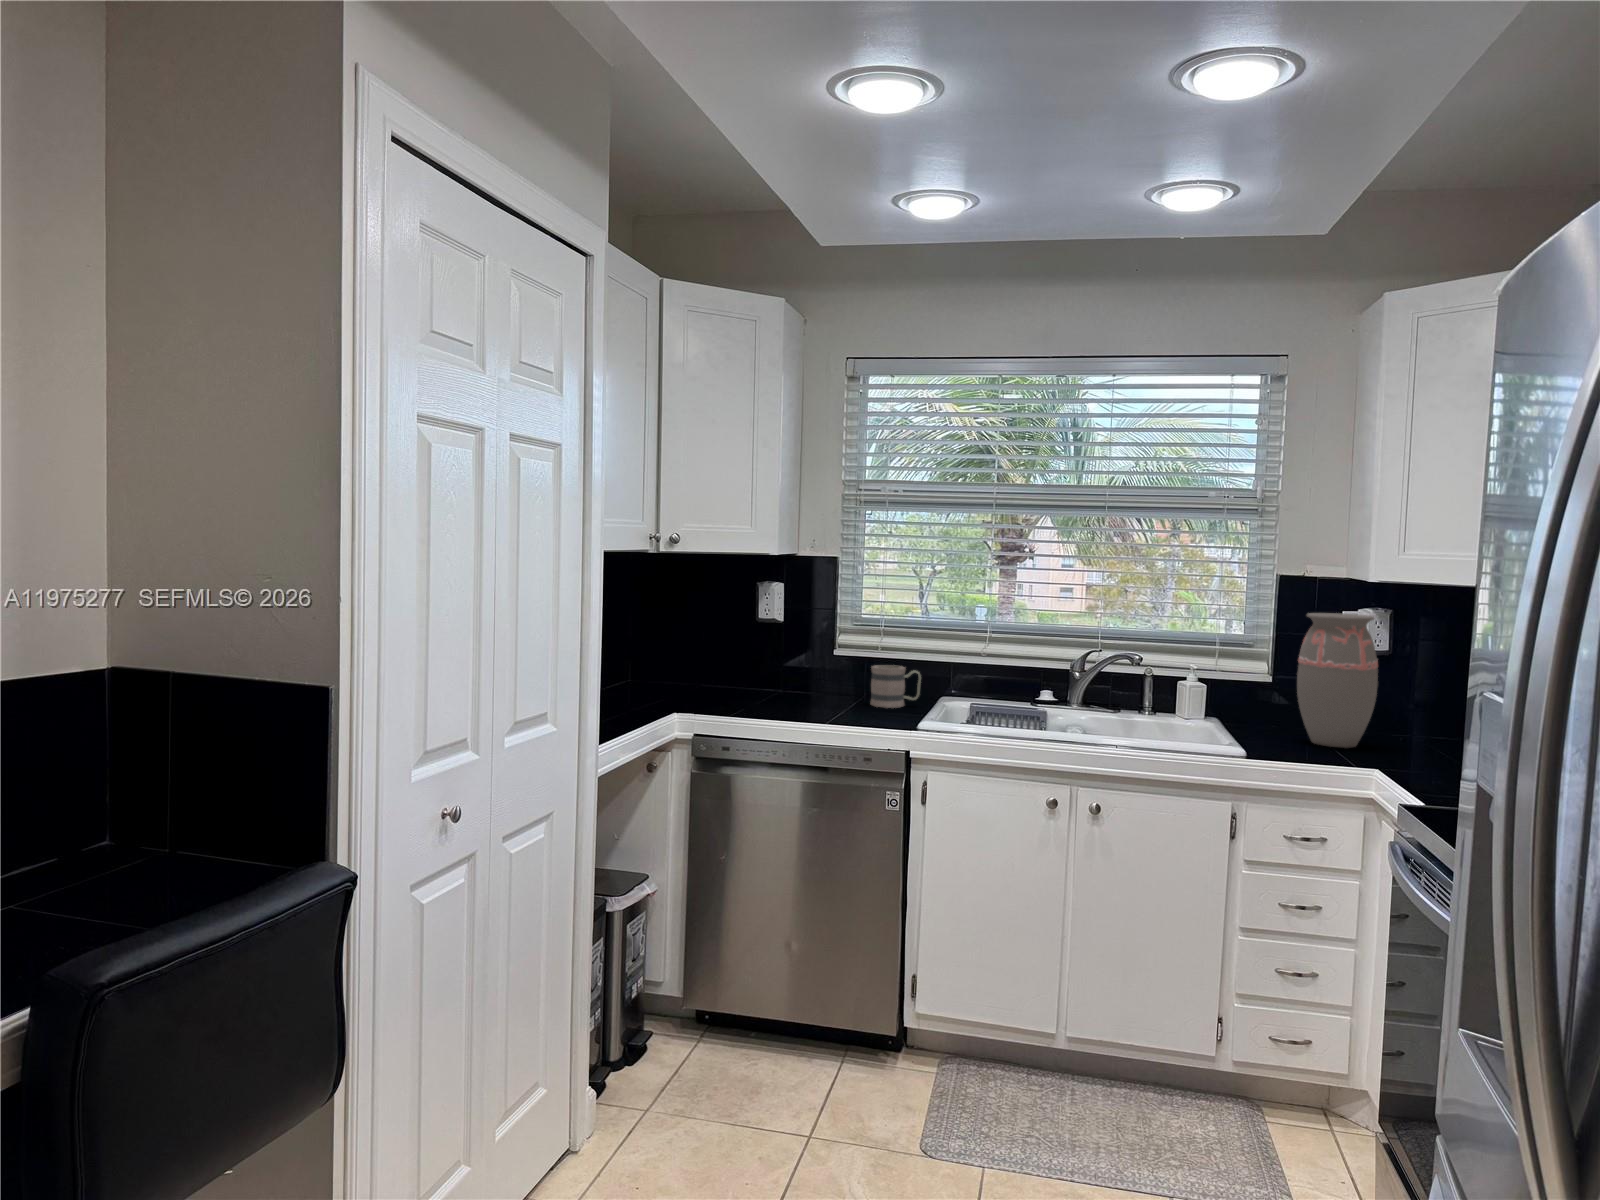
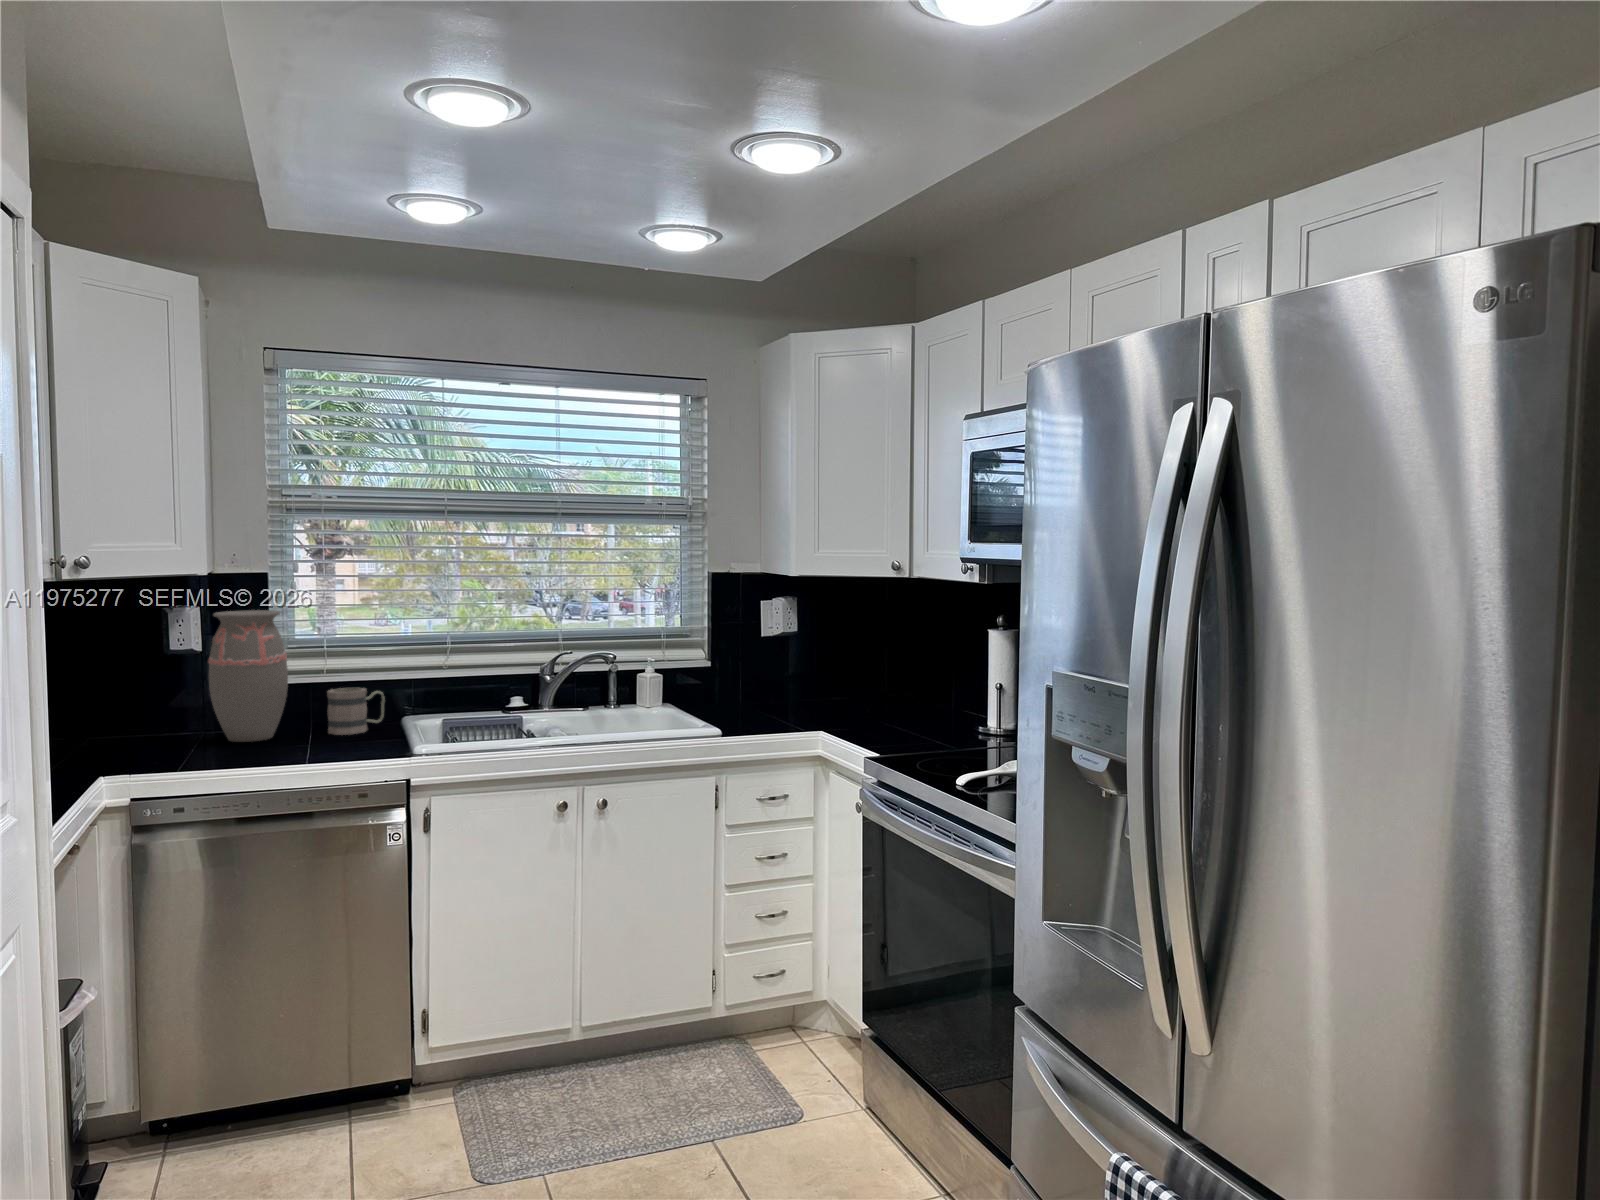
decorative vase: present [1297,613,1378,748] -> present [208,610,288,742]

